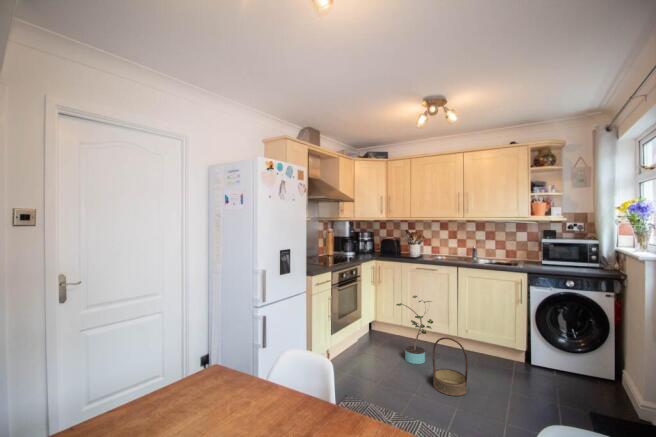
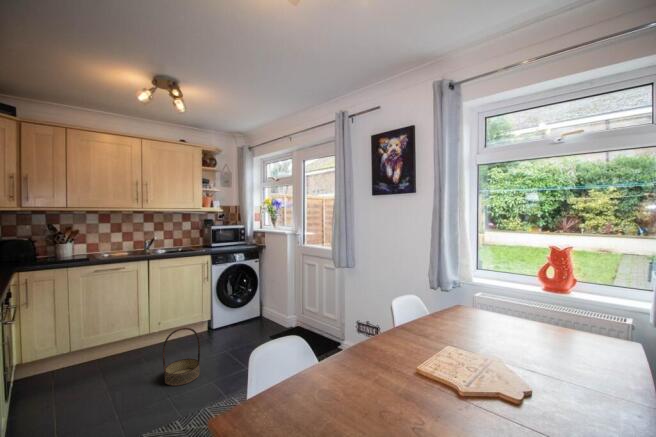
potted plant: present [396,296,433,364] -> none [91,302,147,384]

